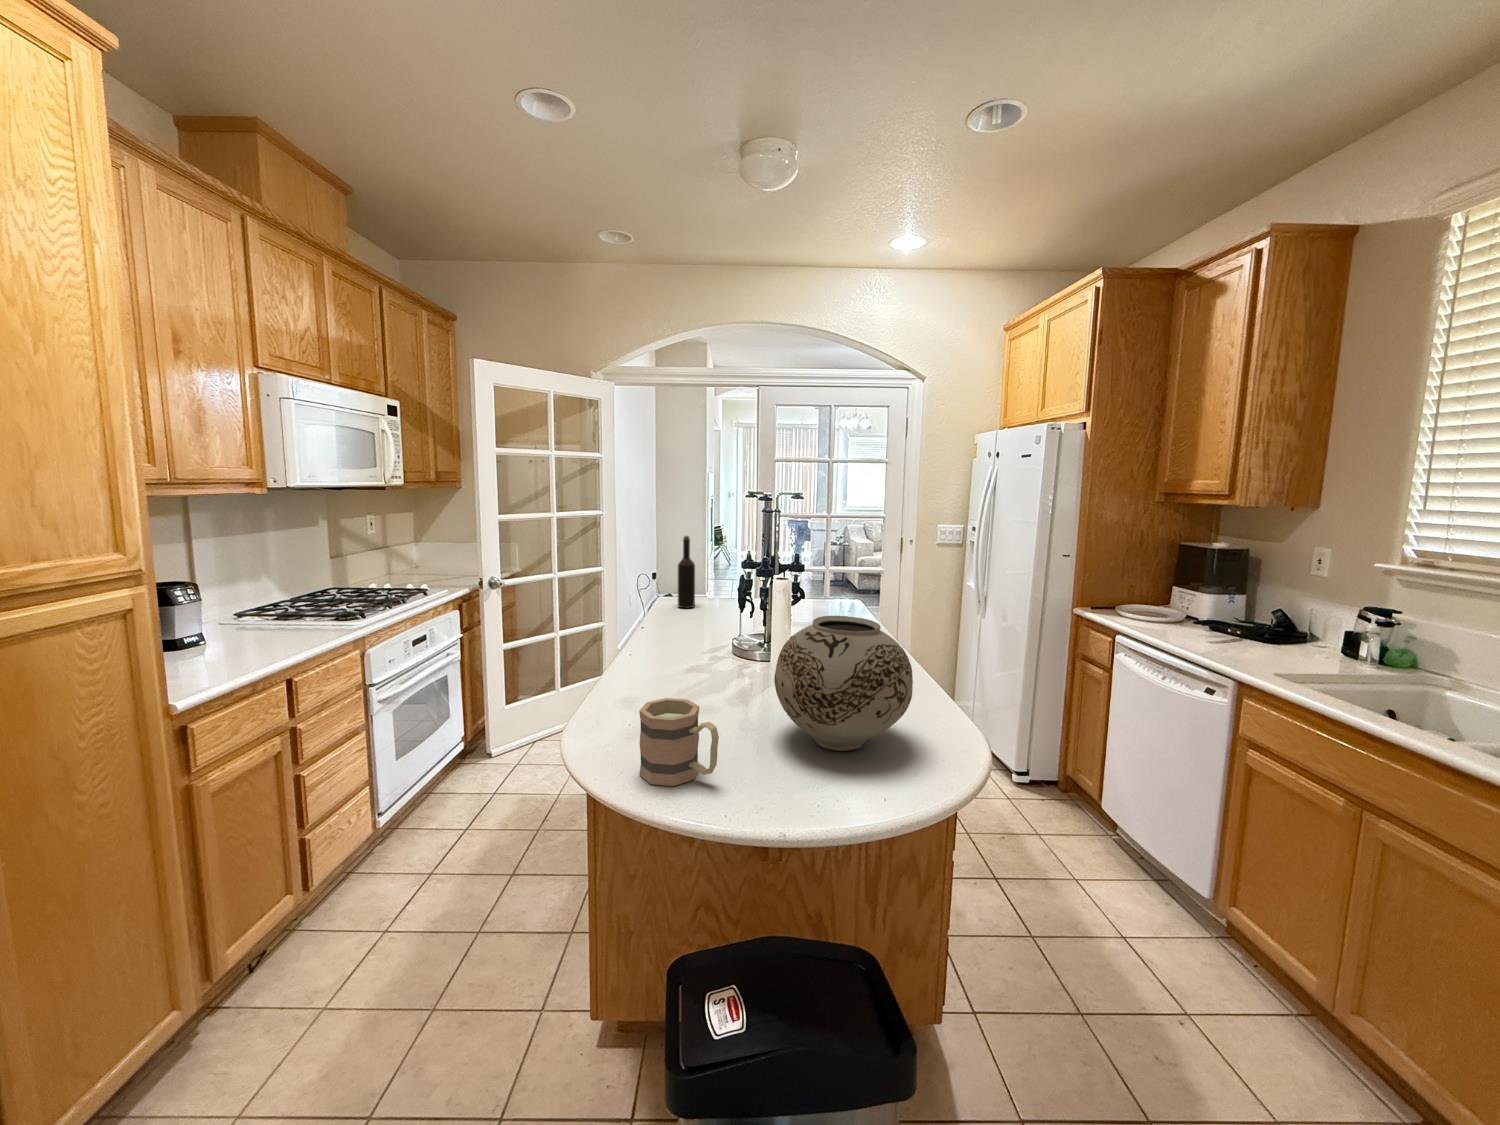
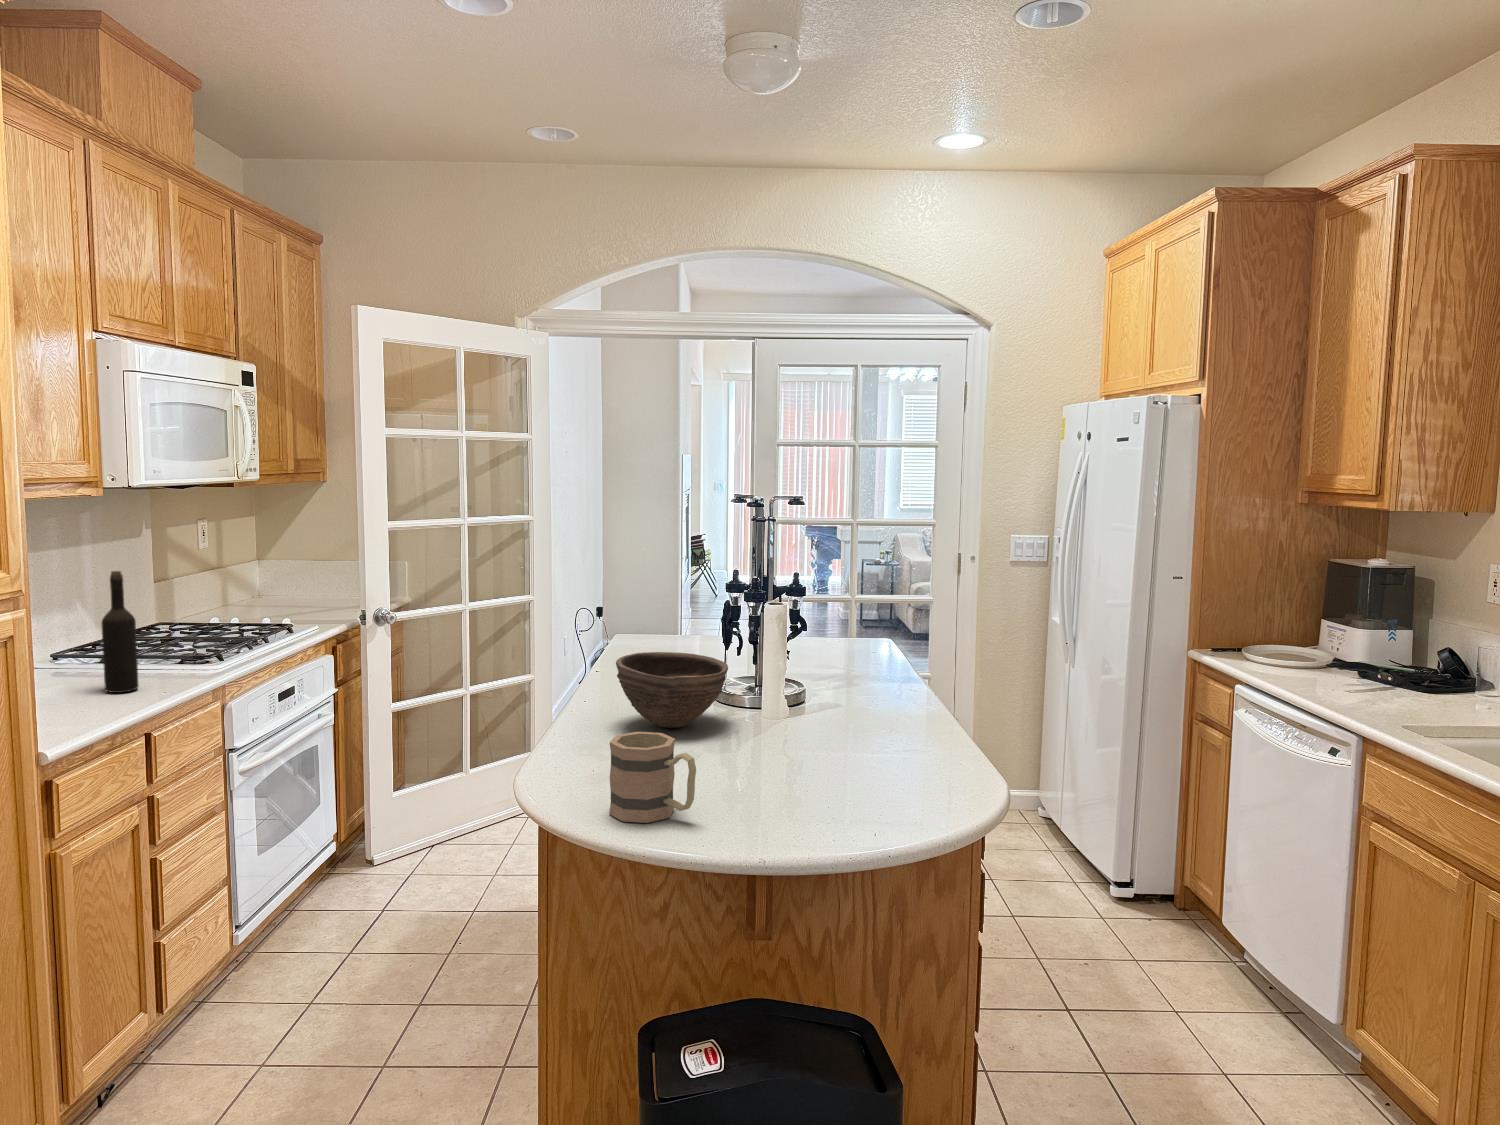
wine bottle: present [678,536,695,608] -> present [101,571,139,693]
vase: present [774,616,913,751] -> none [760,643,915,795]
bowl: none [653,617,745,680] -> present [616,652,728,728]

